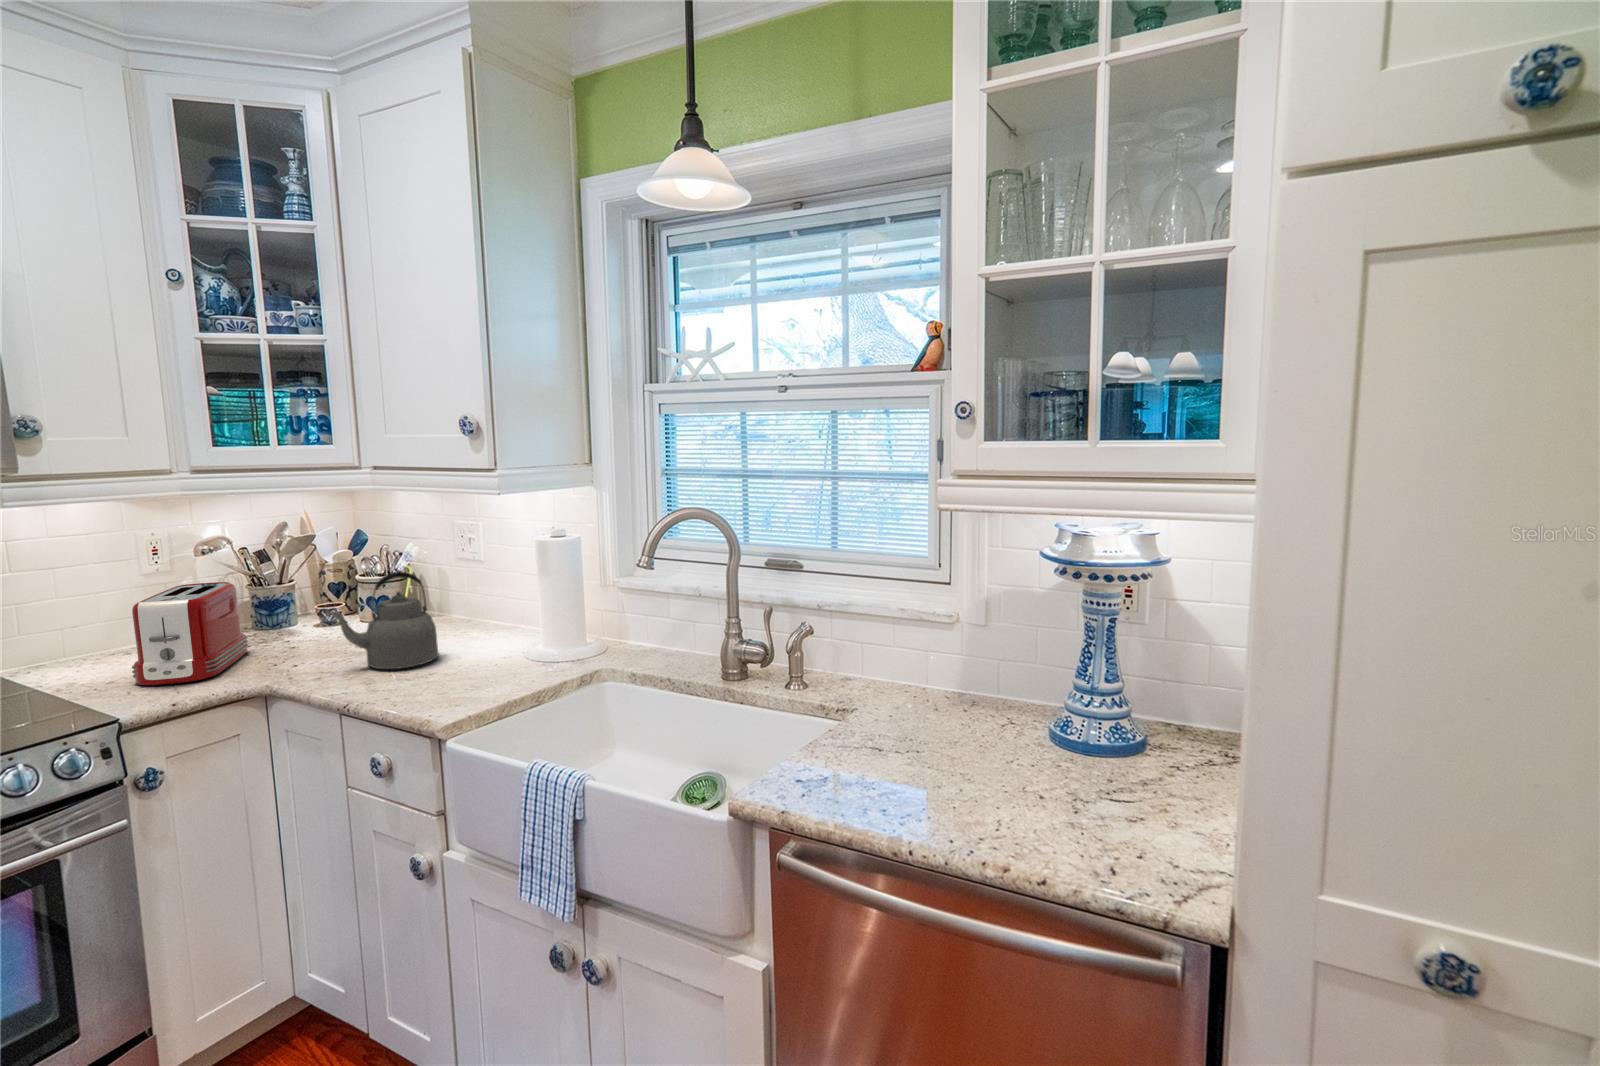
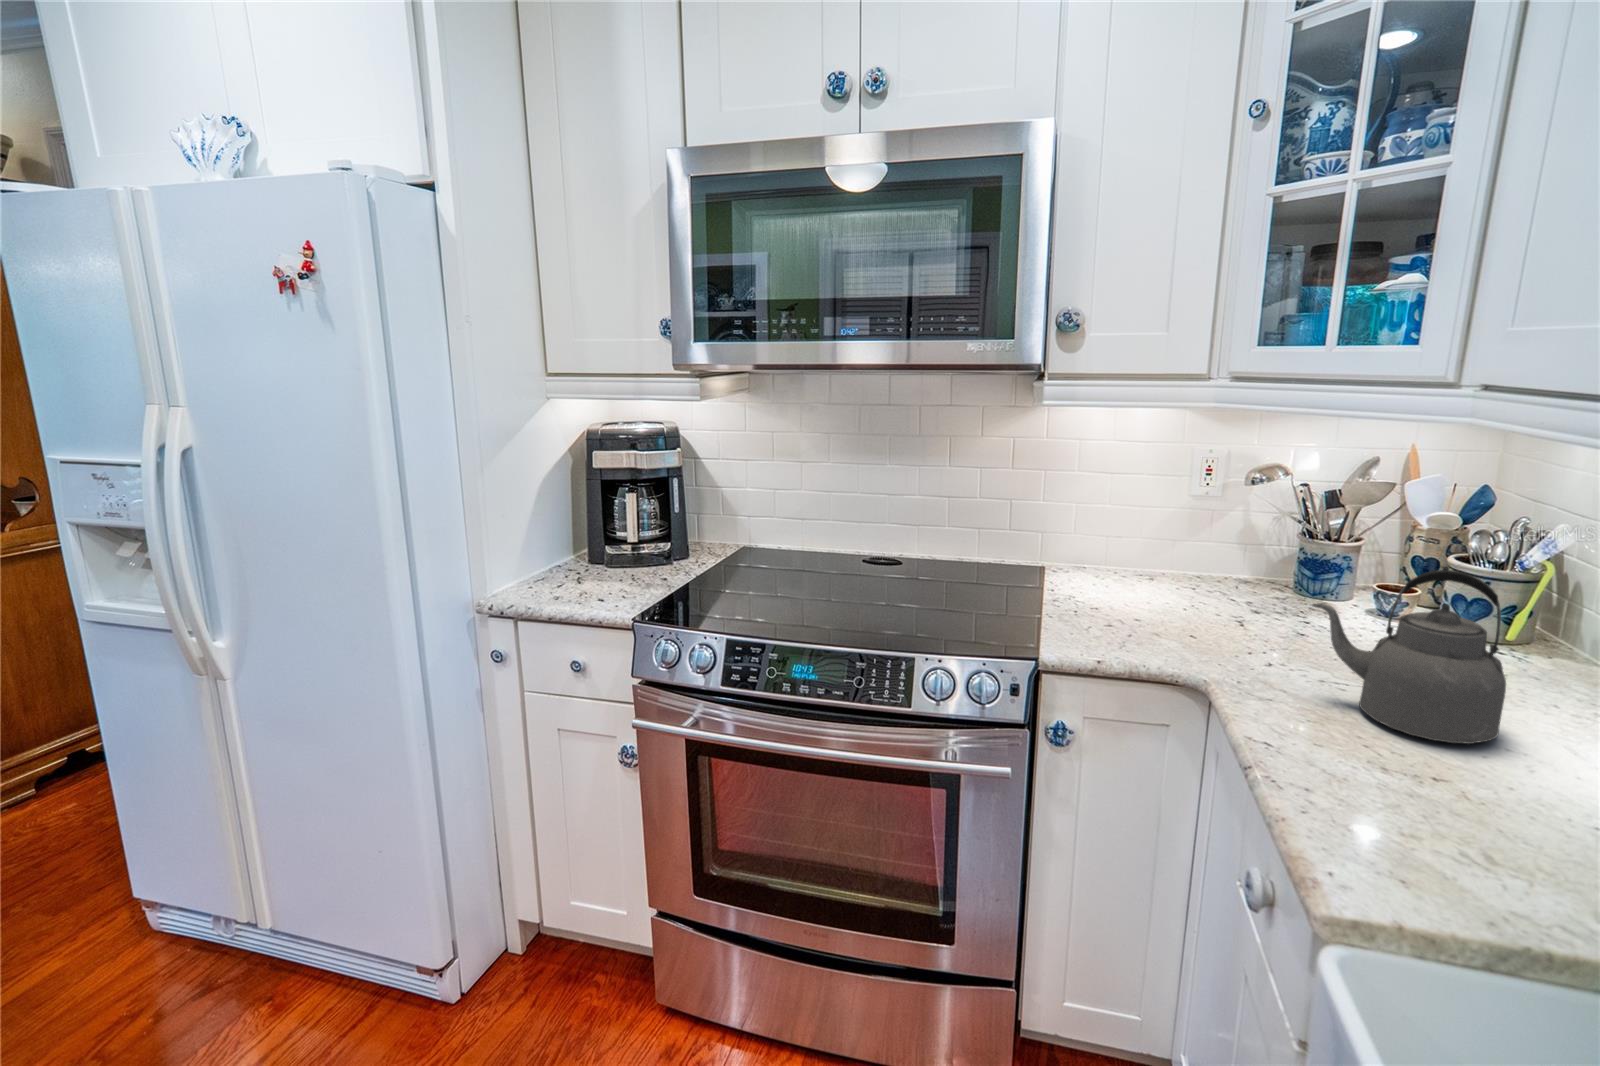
toaster: present [132,582,249,685] -> none [1110,516,1253,634]

